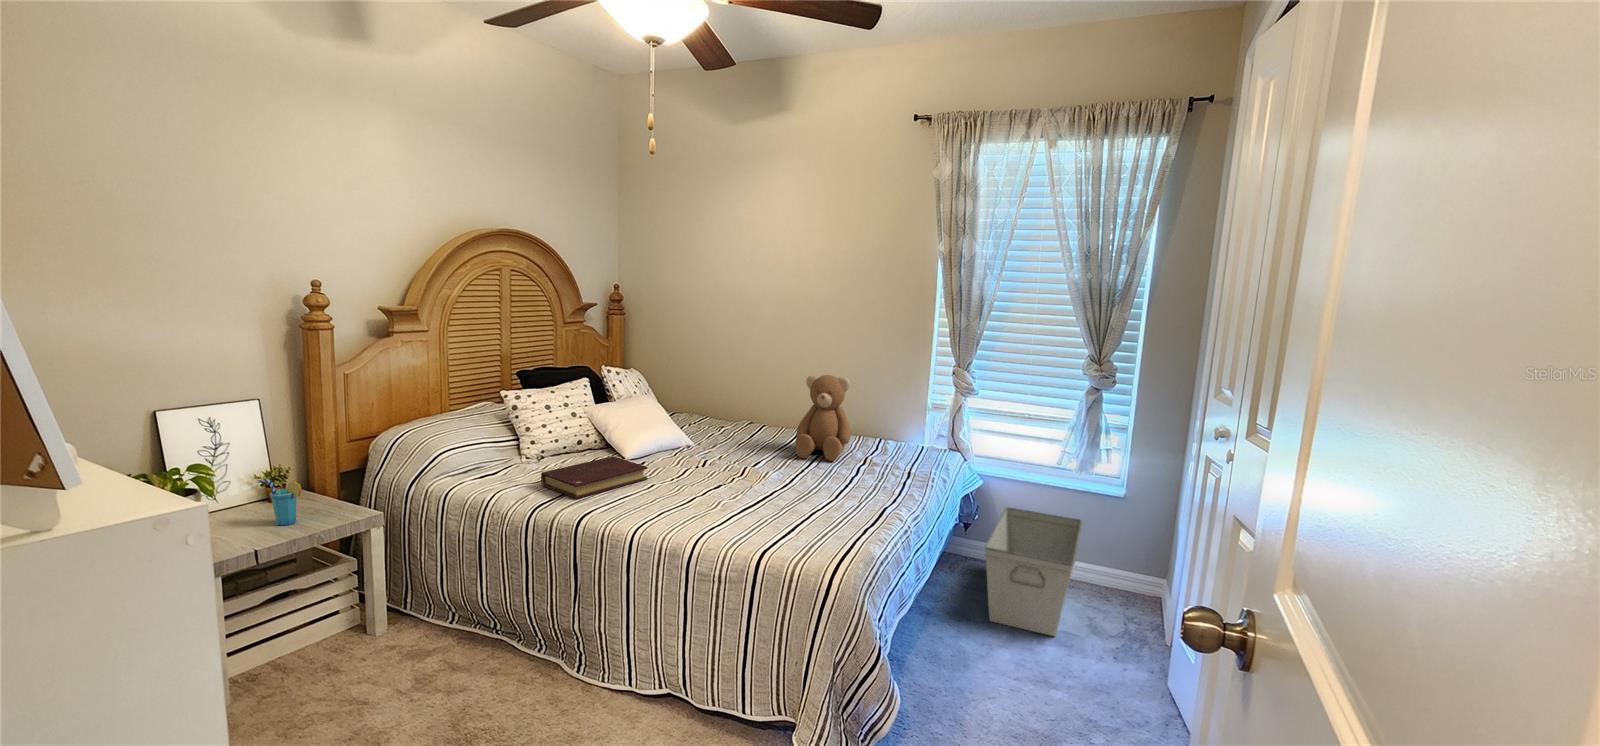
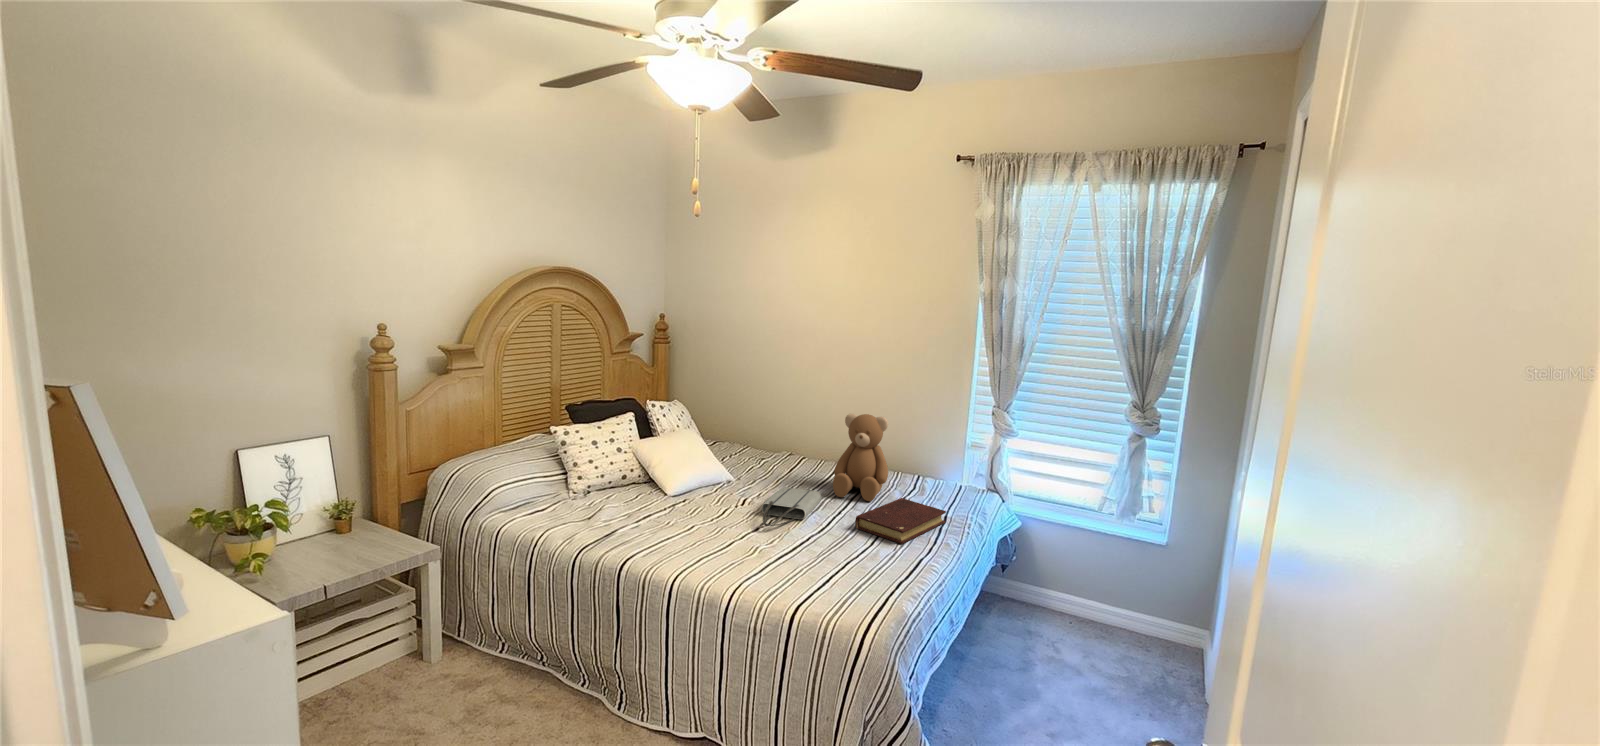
tote bag: none [723,449,784,483] -> present [762,487,821,526]
book: present [541,456,648,499] -> present [855,498,946,544]
cup: present [256,479,302,526] -> none [325,516,366,560]
storage bin: present [985,507,1082,636] -> none [1021,549,1123,689]

